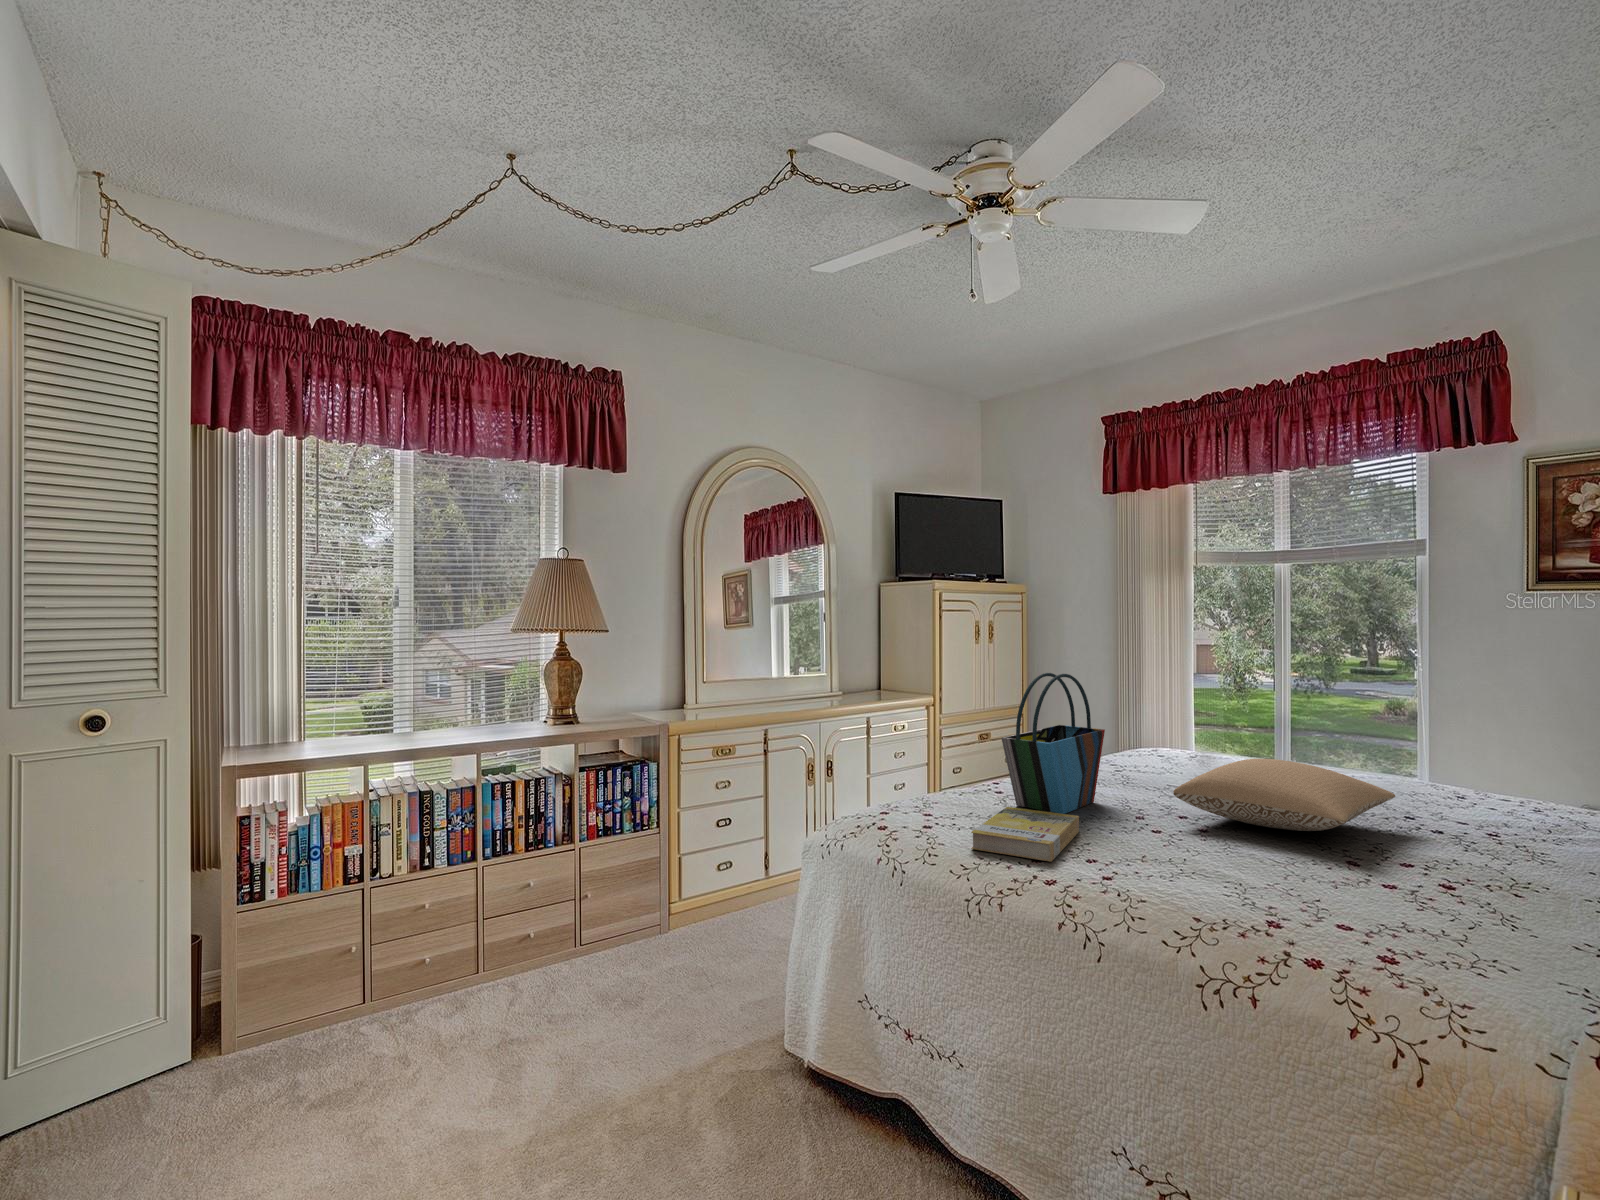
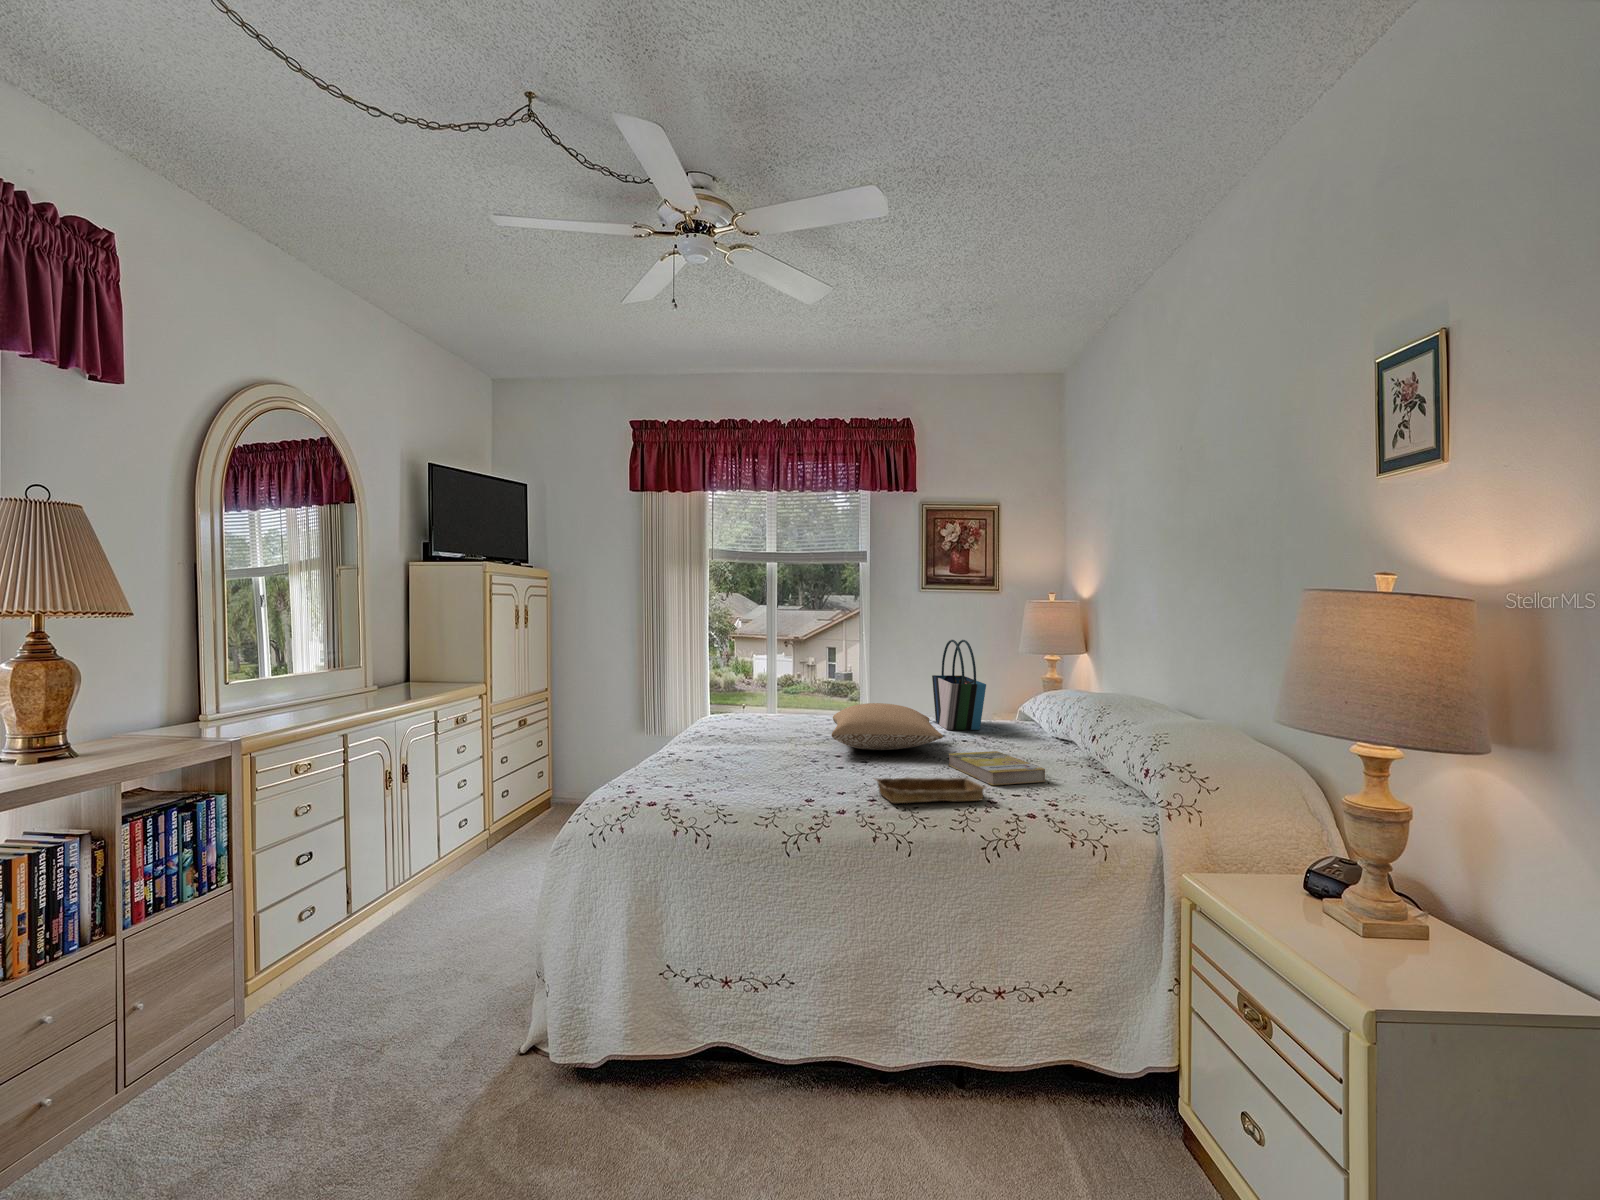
tote bag: present [1001,673,1105,814] -> present [932,640,986,730]
book: present [971,807,1079,862] -> present [949,751,1045,785]
tray: none [1116,853,1293,922] -> present [873,777,985,803]

